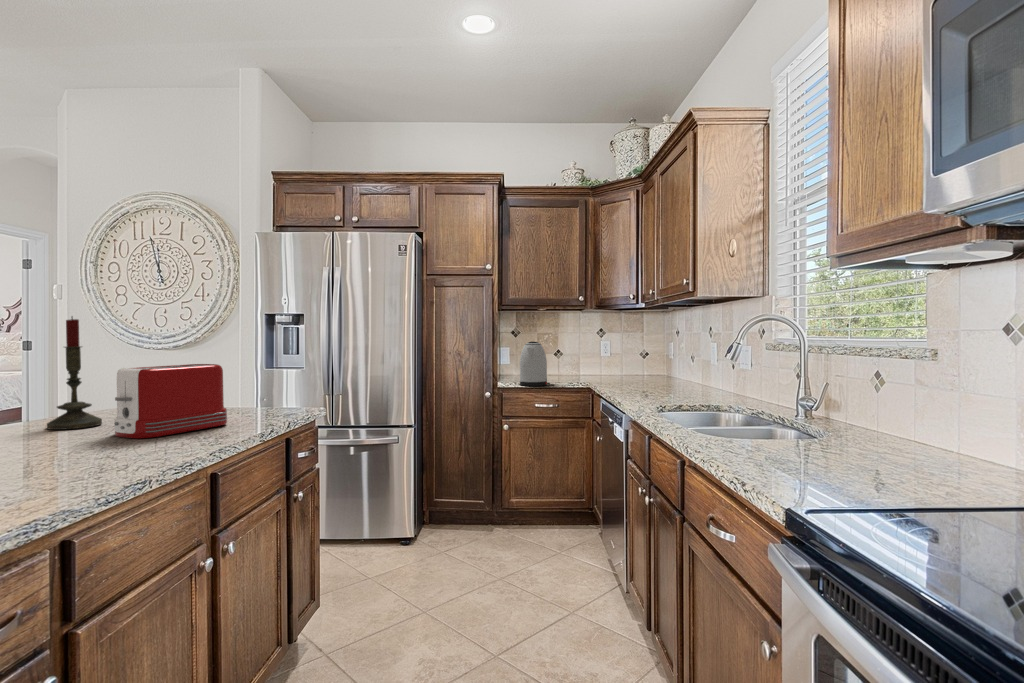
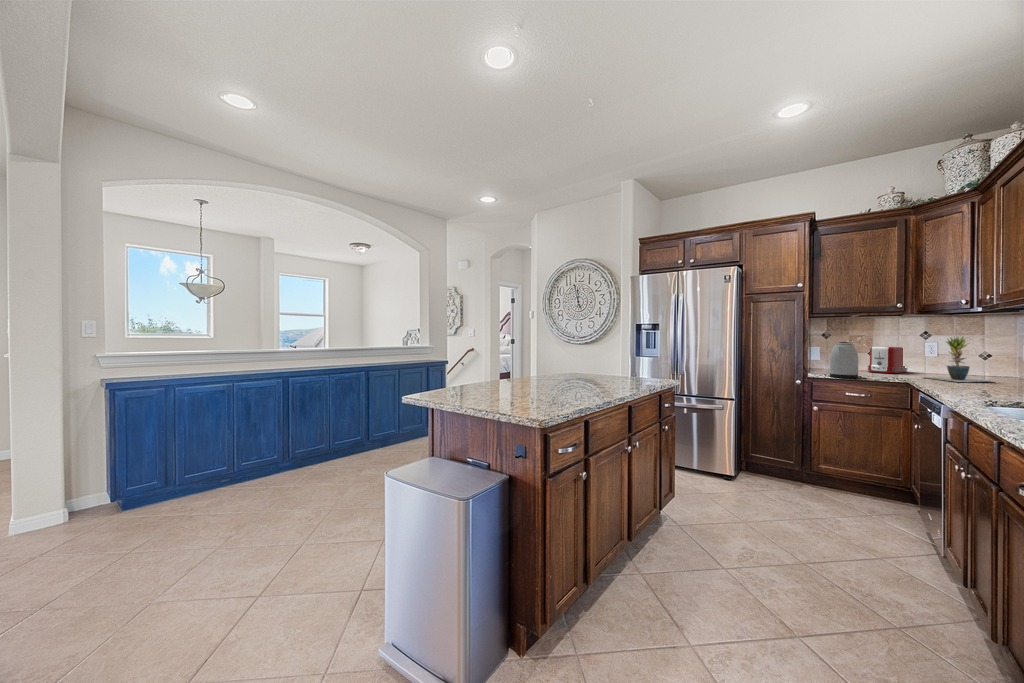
candle: present [47,317,102,430] -> none [547,324,568,379]
potted plant: none [600,334,658,383] -> present [930,337,992,382]
toaster: present [114,364,227,438] -> present [868,347,908,373]

